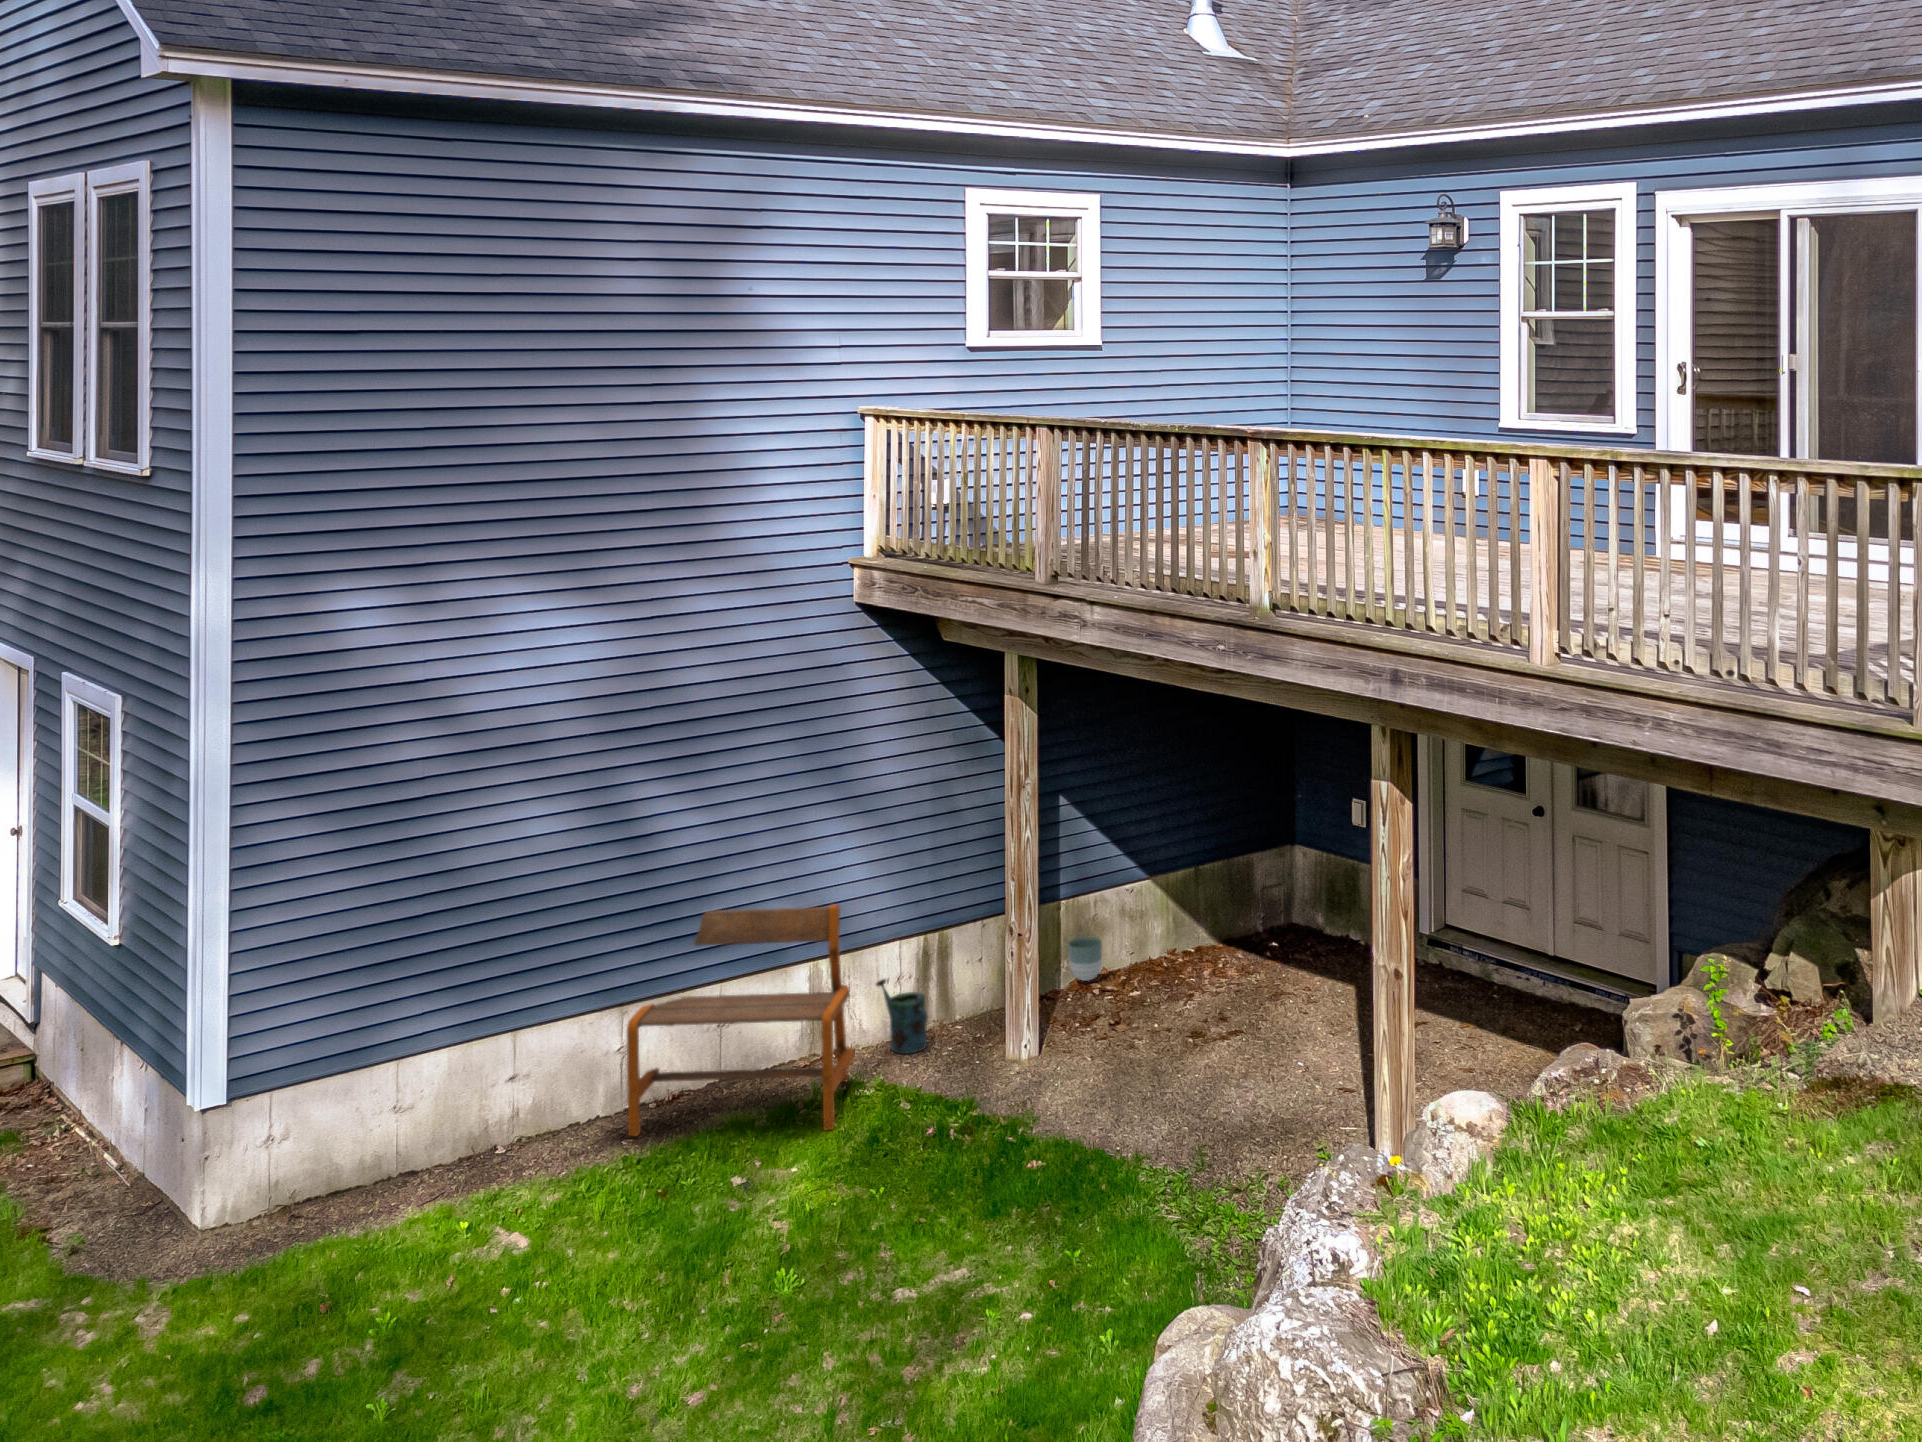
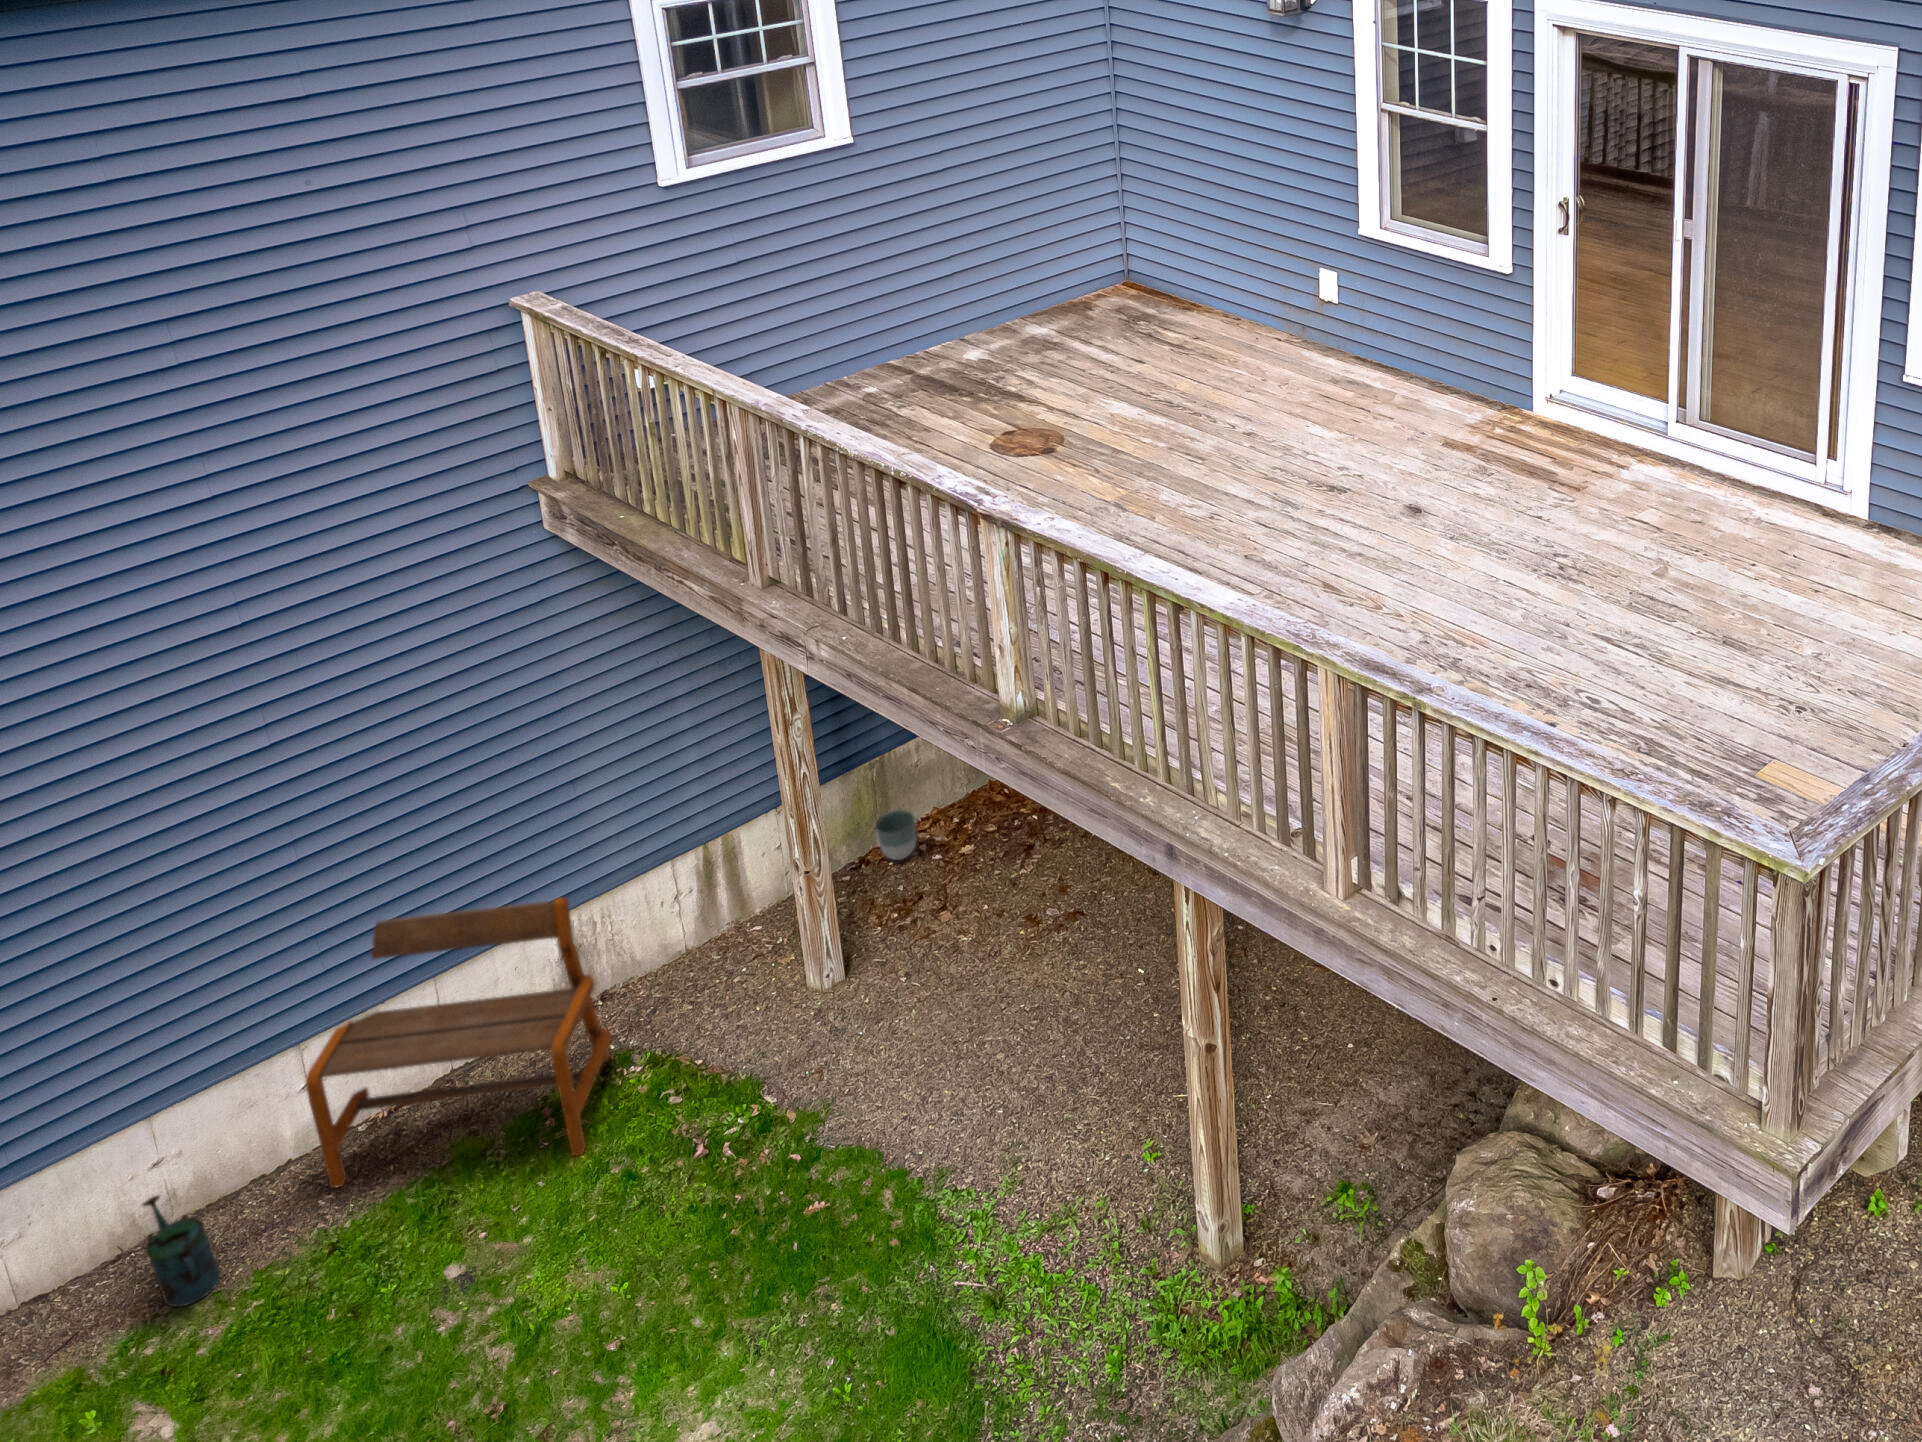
watering can: present [876,979,927,1054] -> present [142,1195,221,1307]

